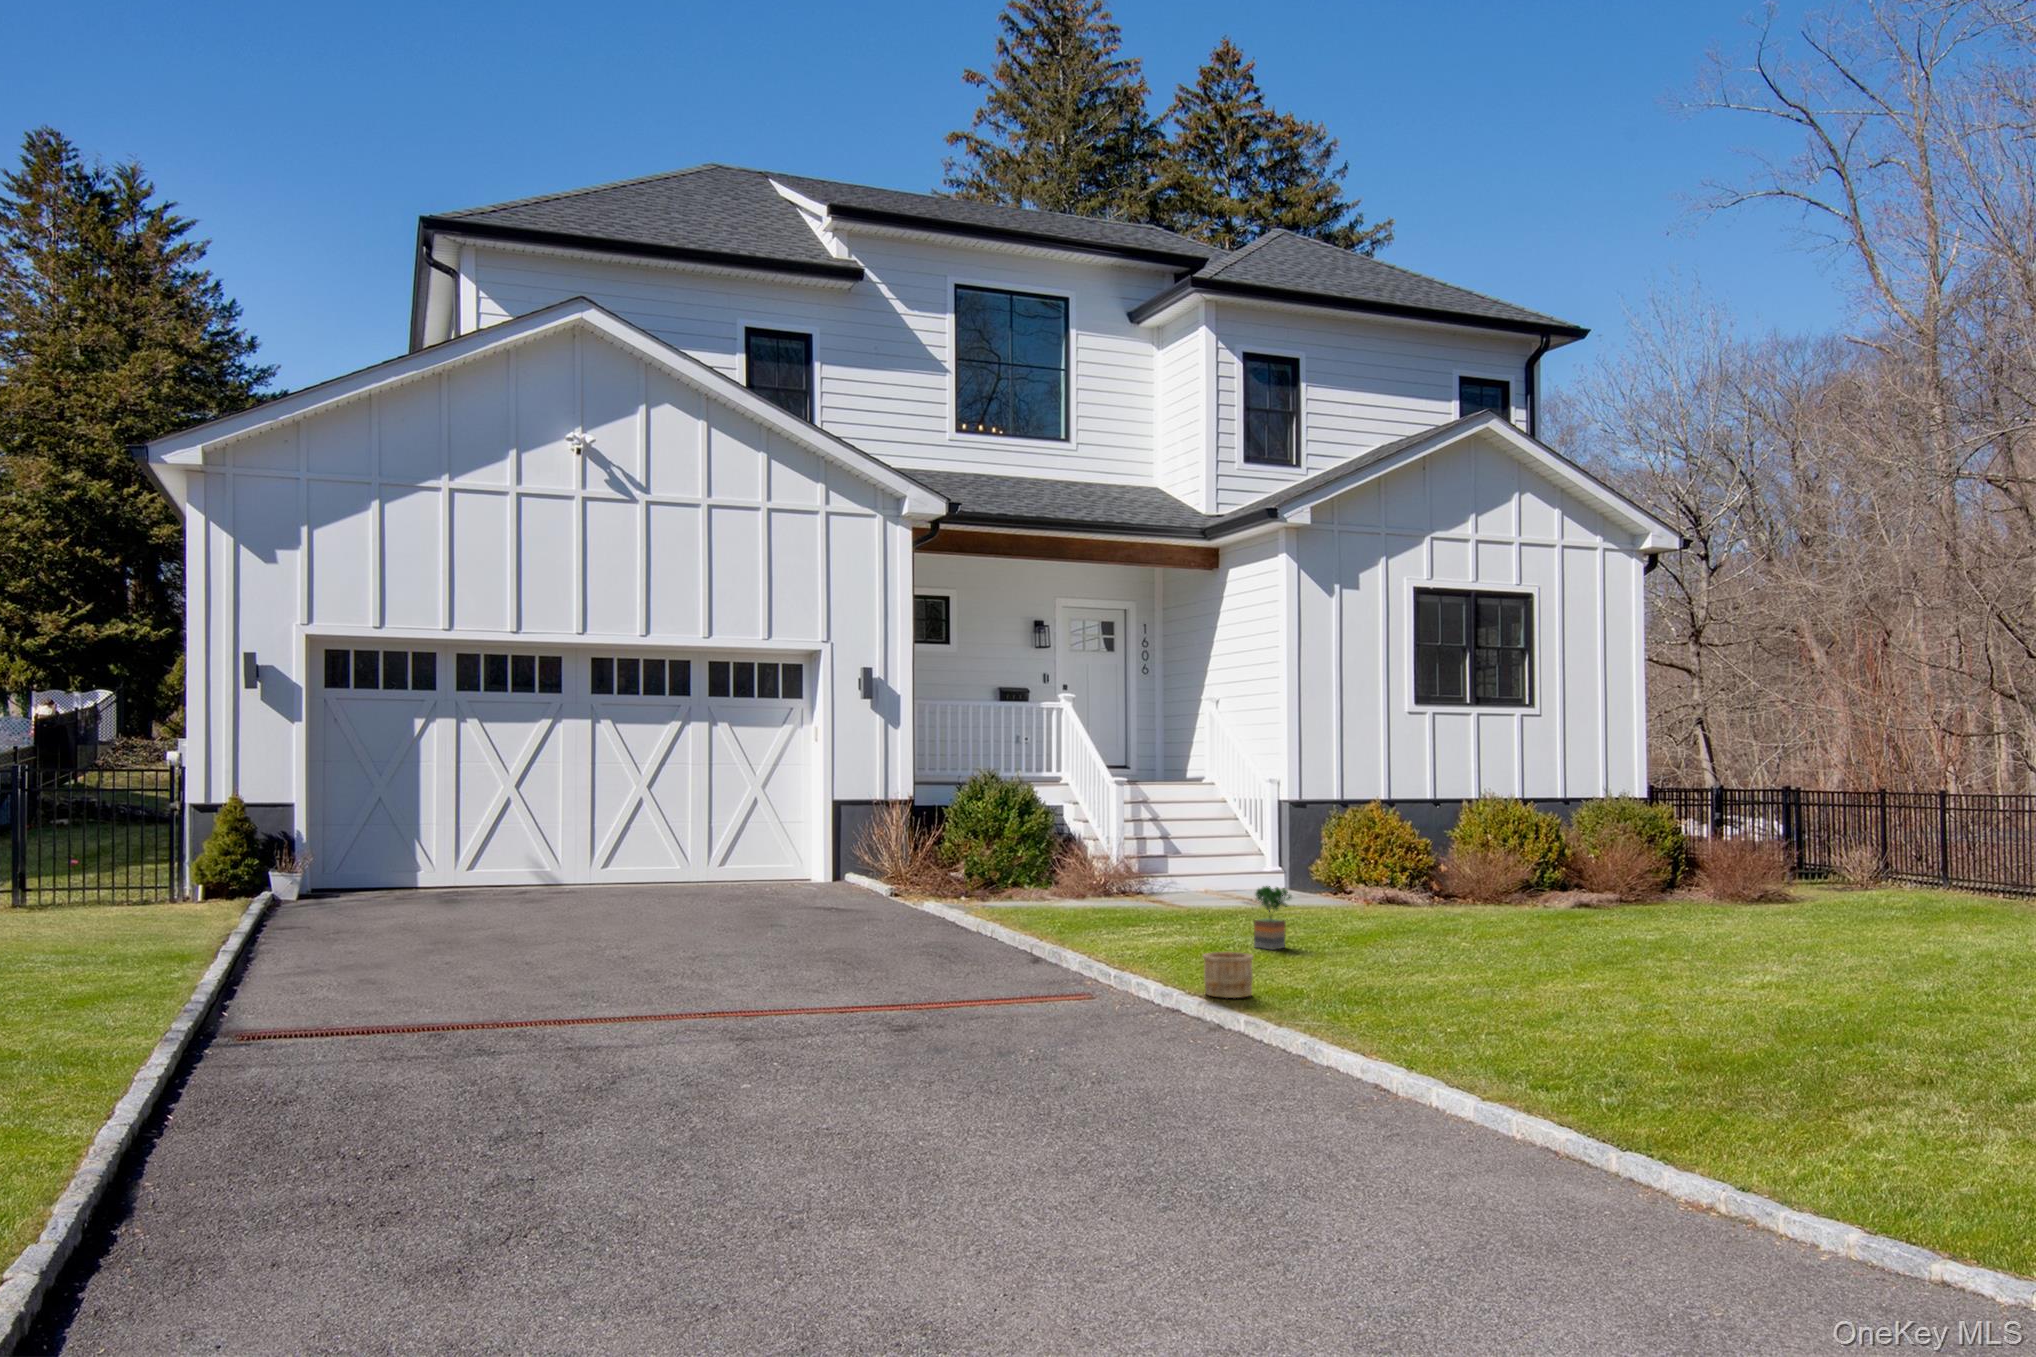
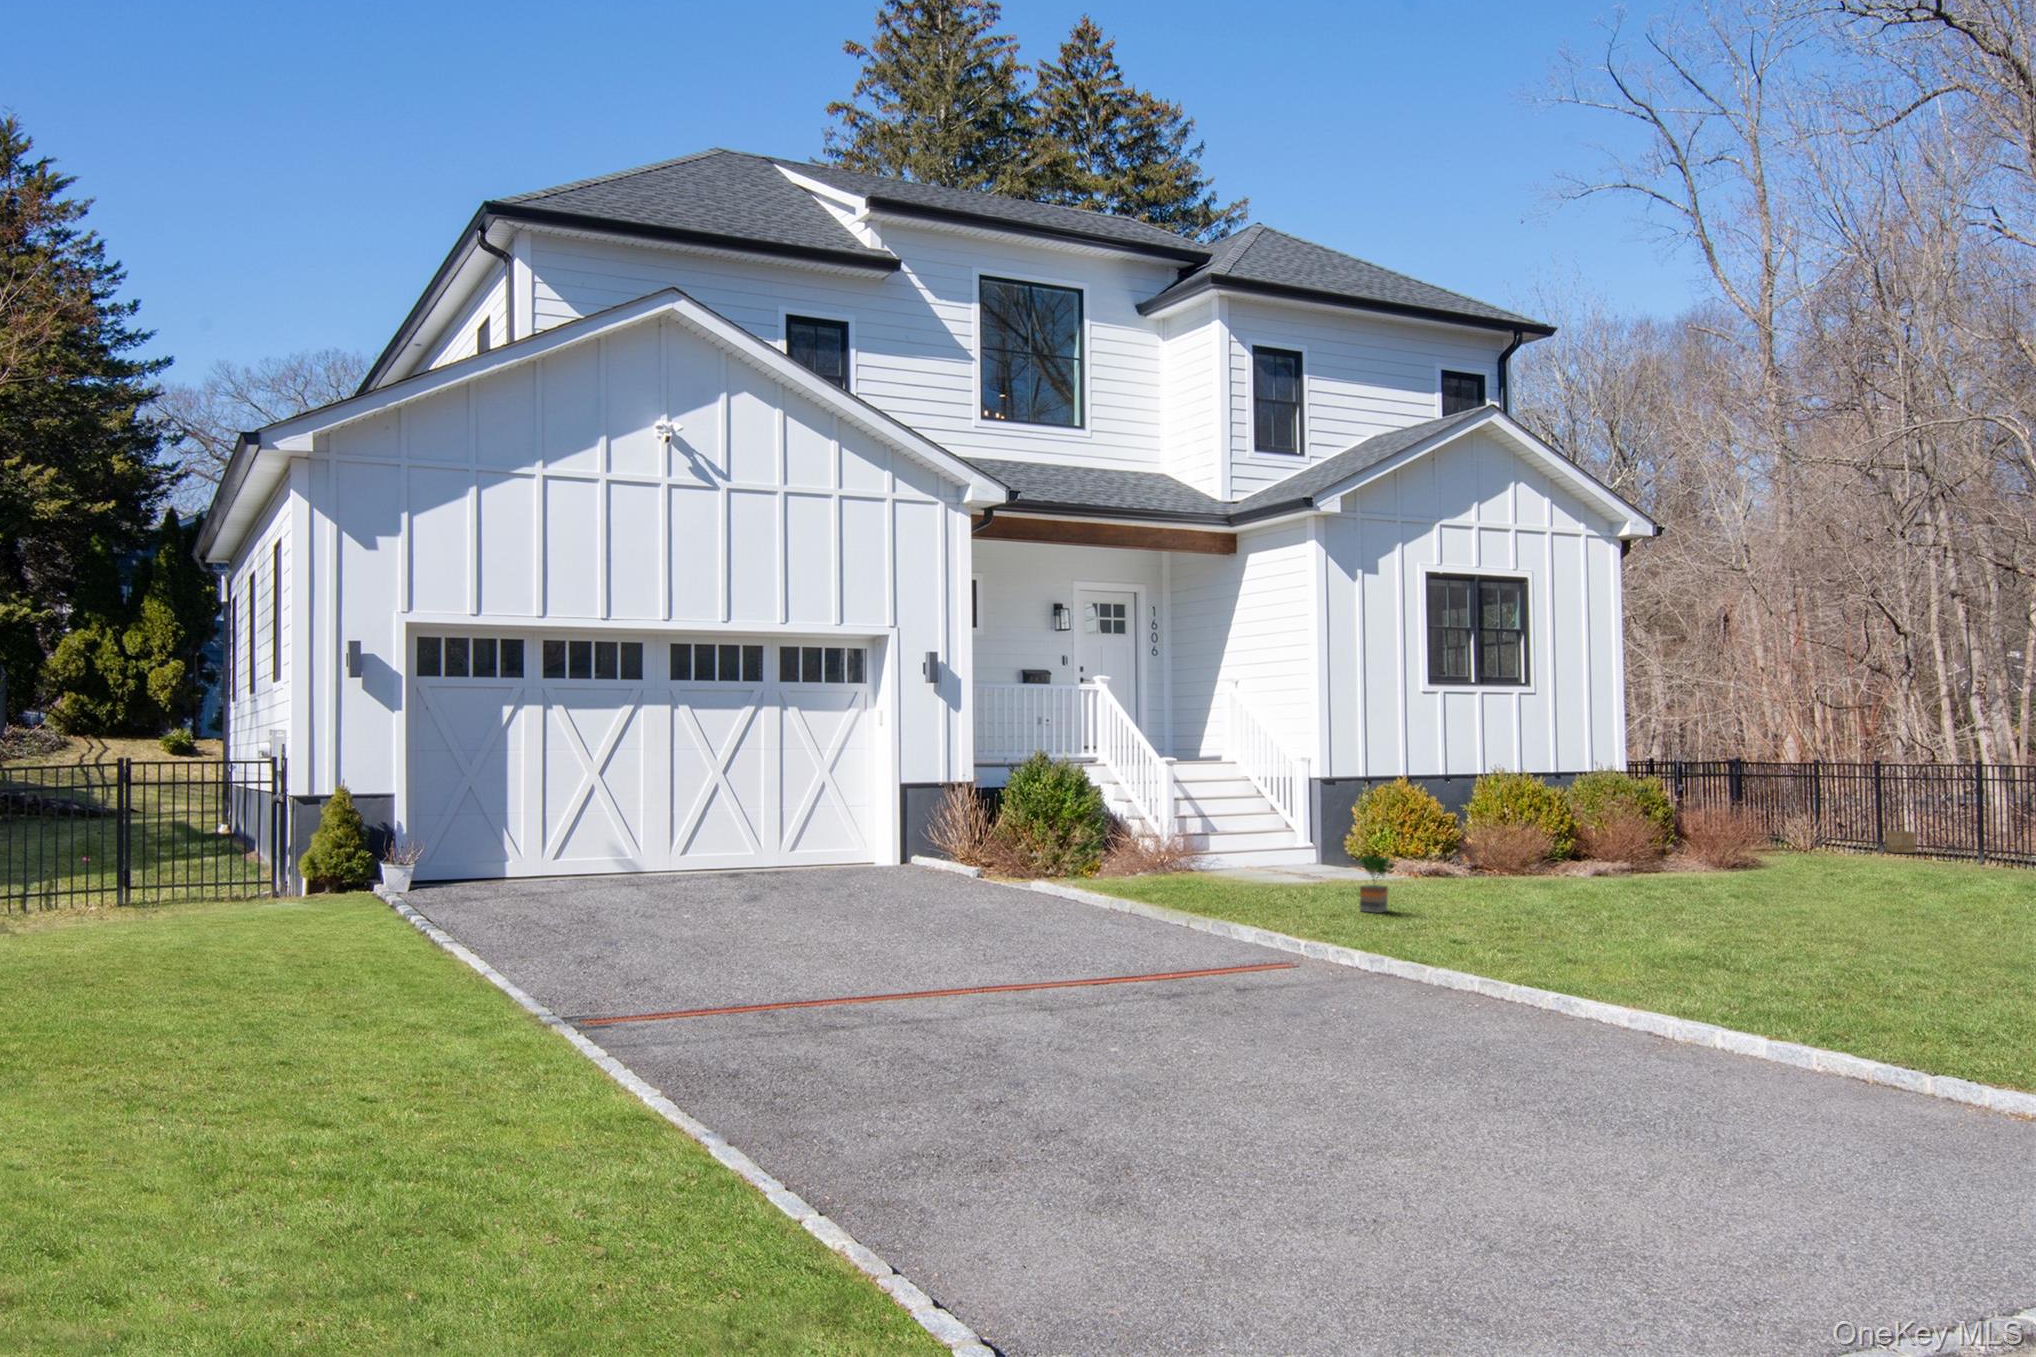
wooden bucket: present [1203,952,1253,998] -> present [1886,831,1916,853]

